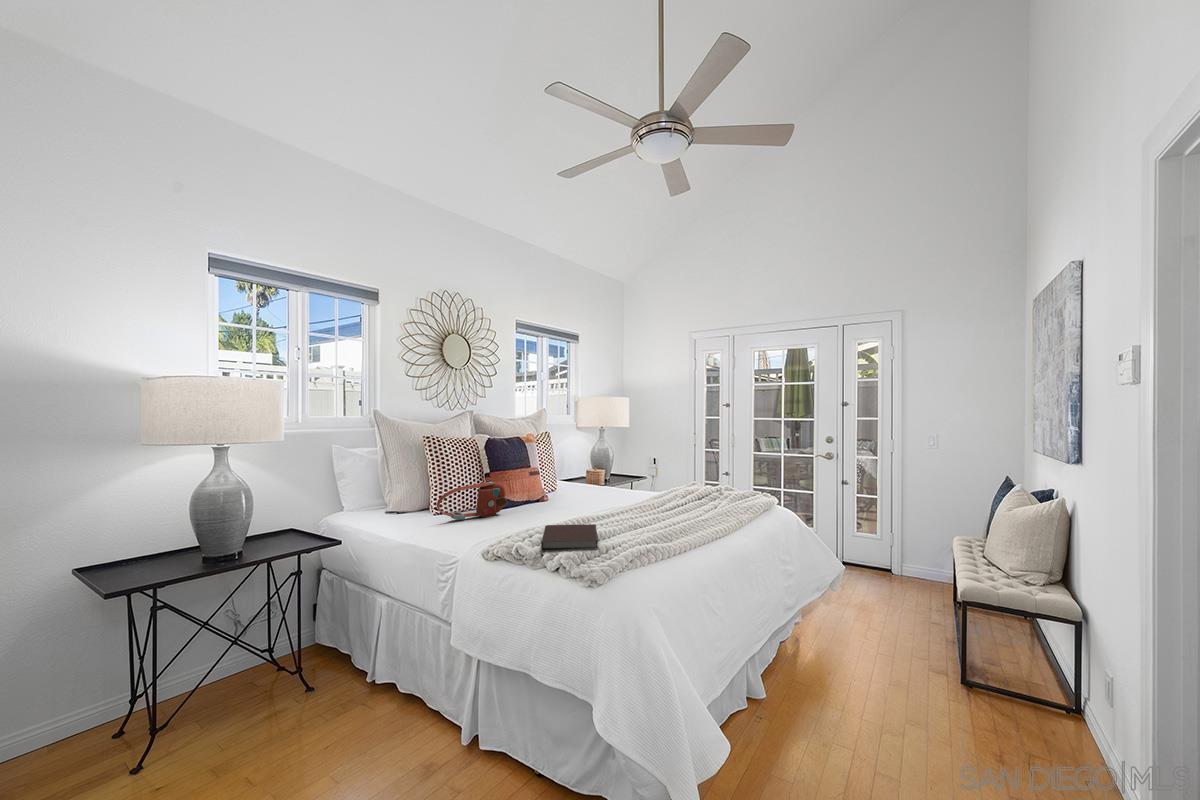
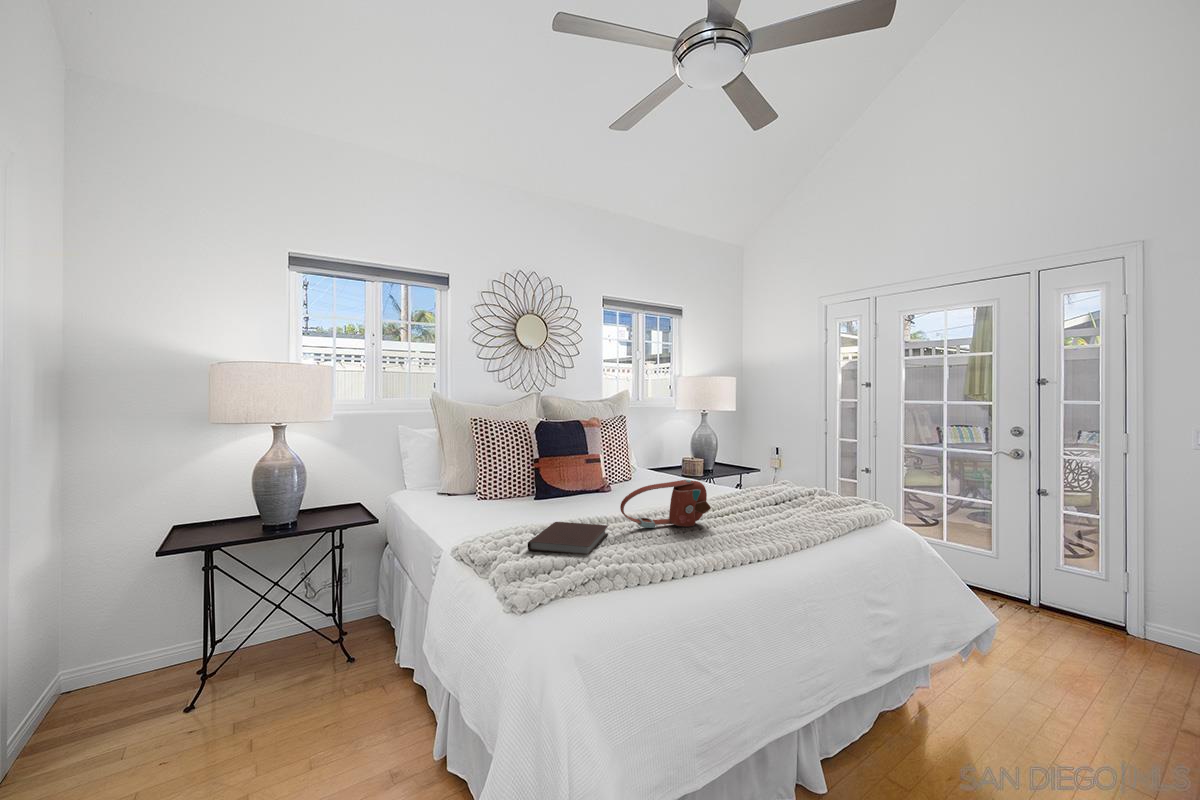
handbag: present [437,482,508,520] -> present [620,480,711,528]

